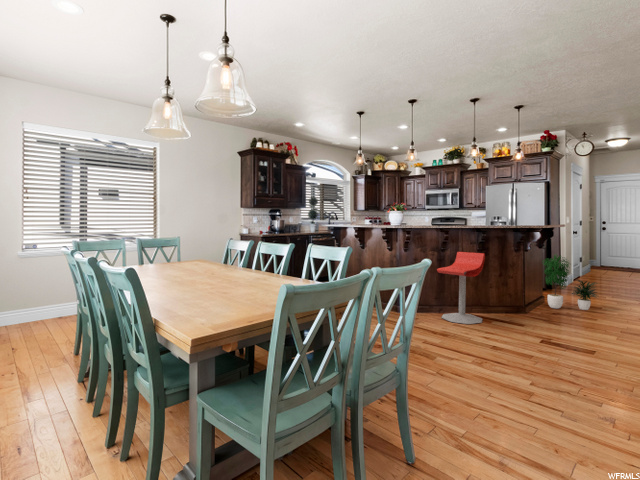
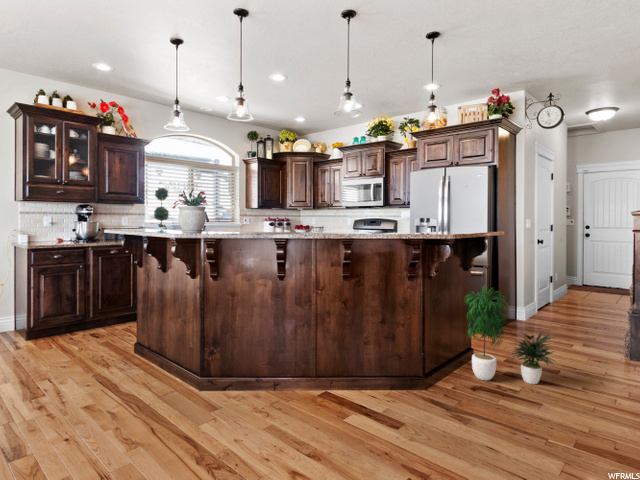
stool: present [437,252,485,324] -> none [242,284,339,434]

